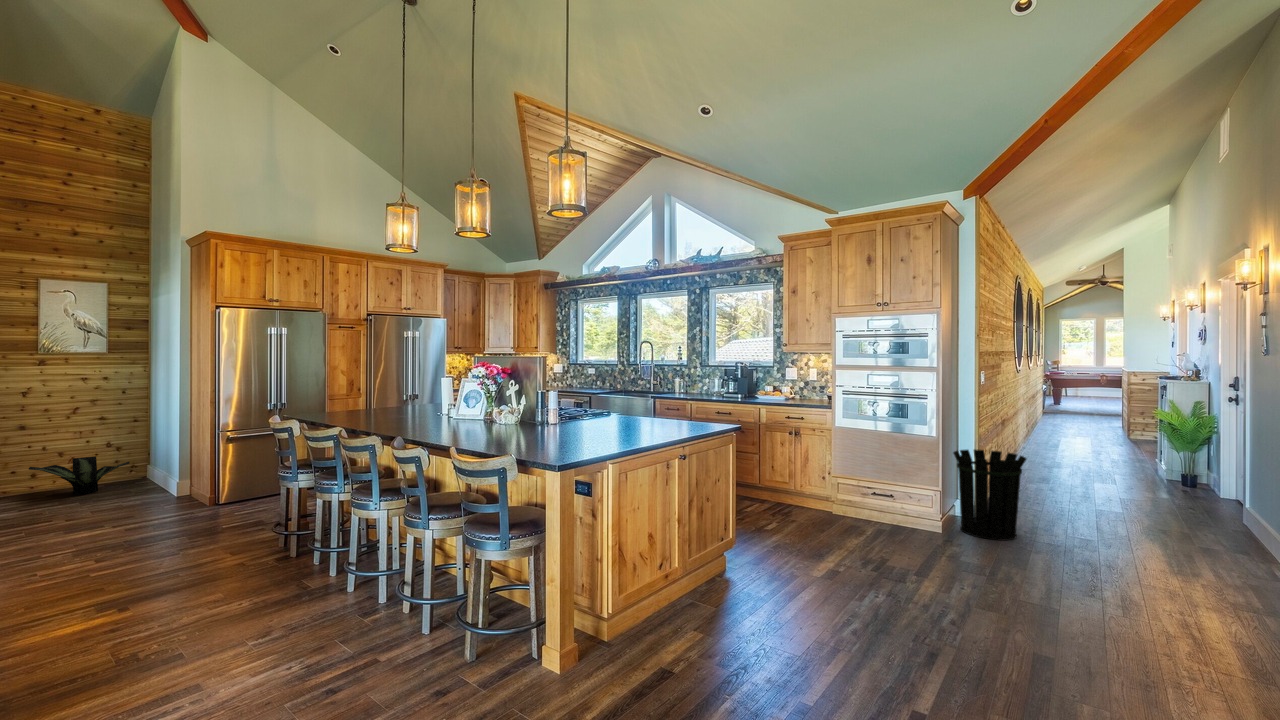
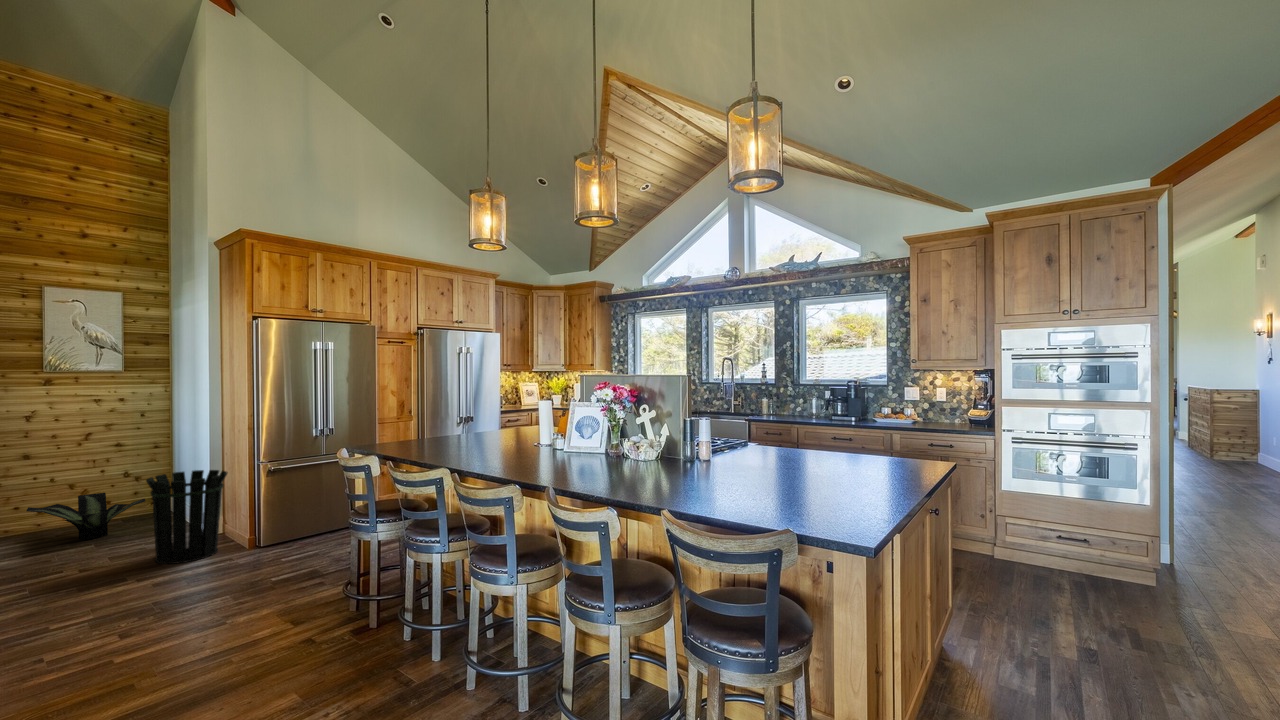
waste bin: present [953,450,1026,540] -> present [146,470,228,564]

